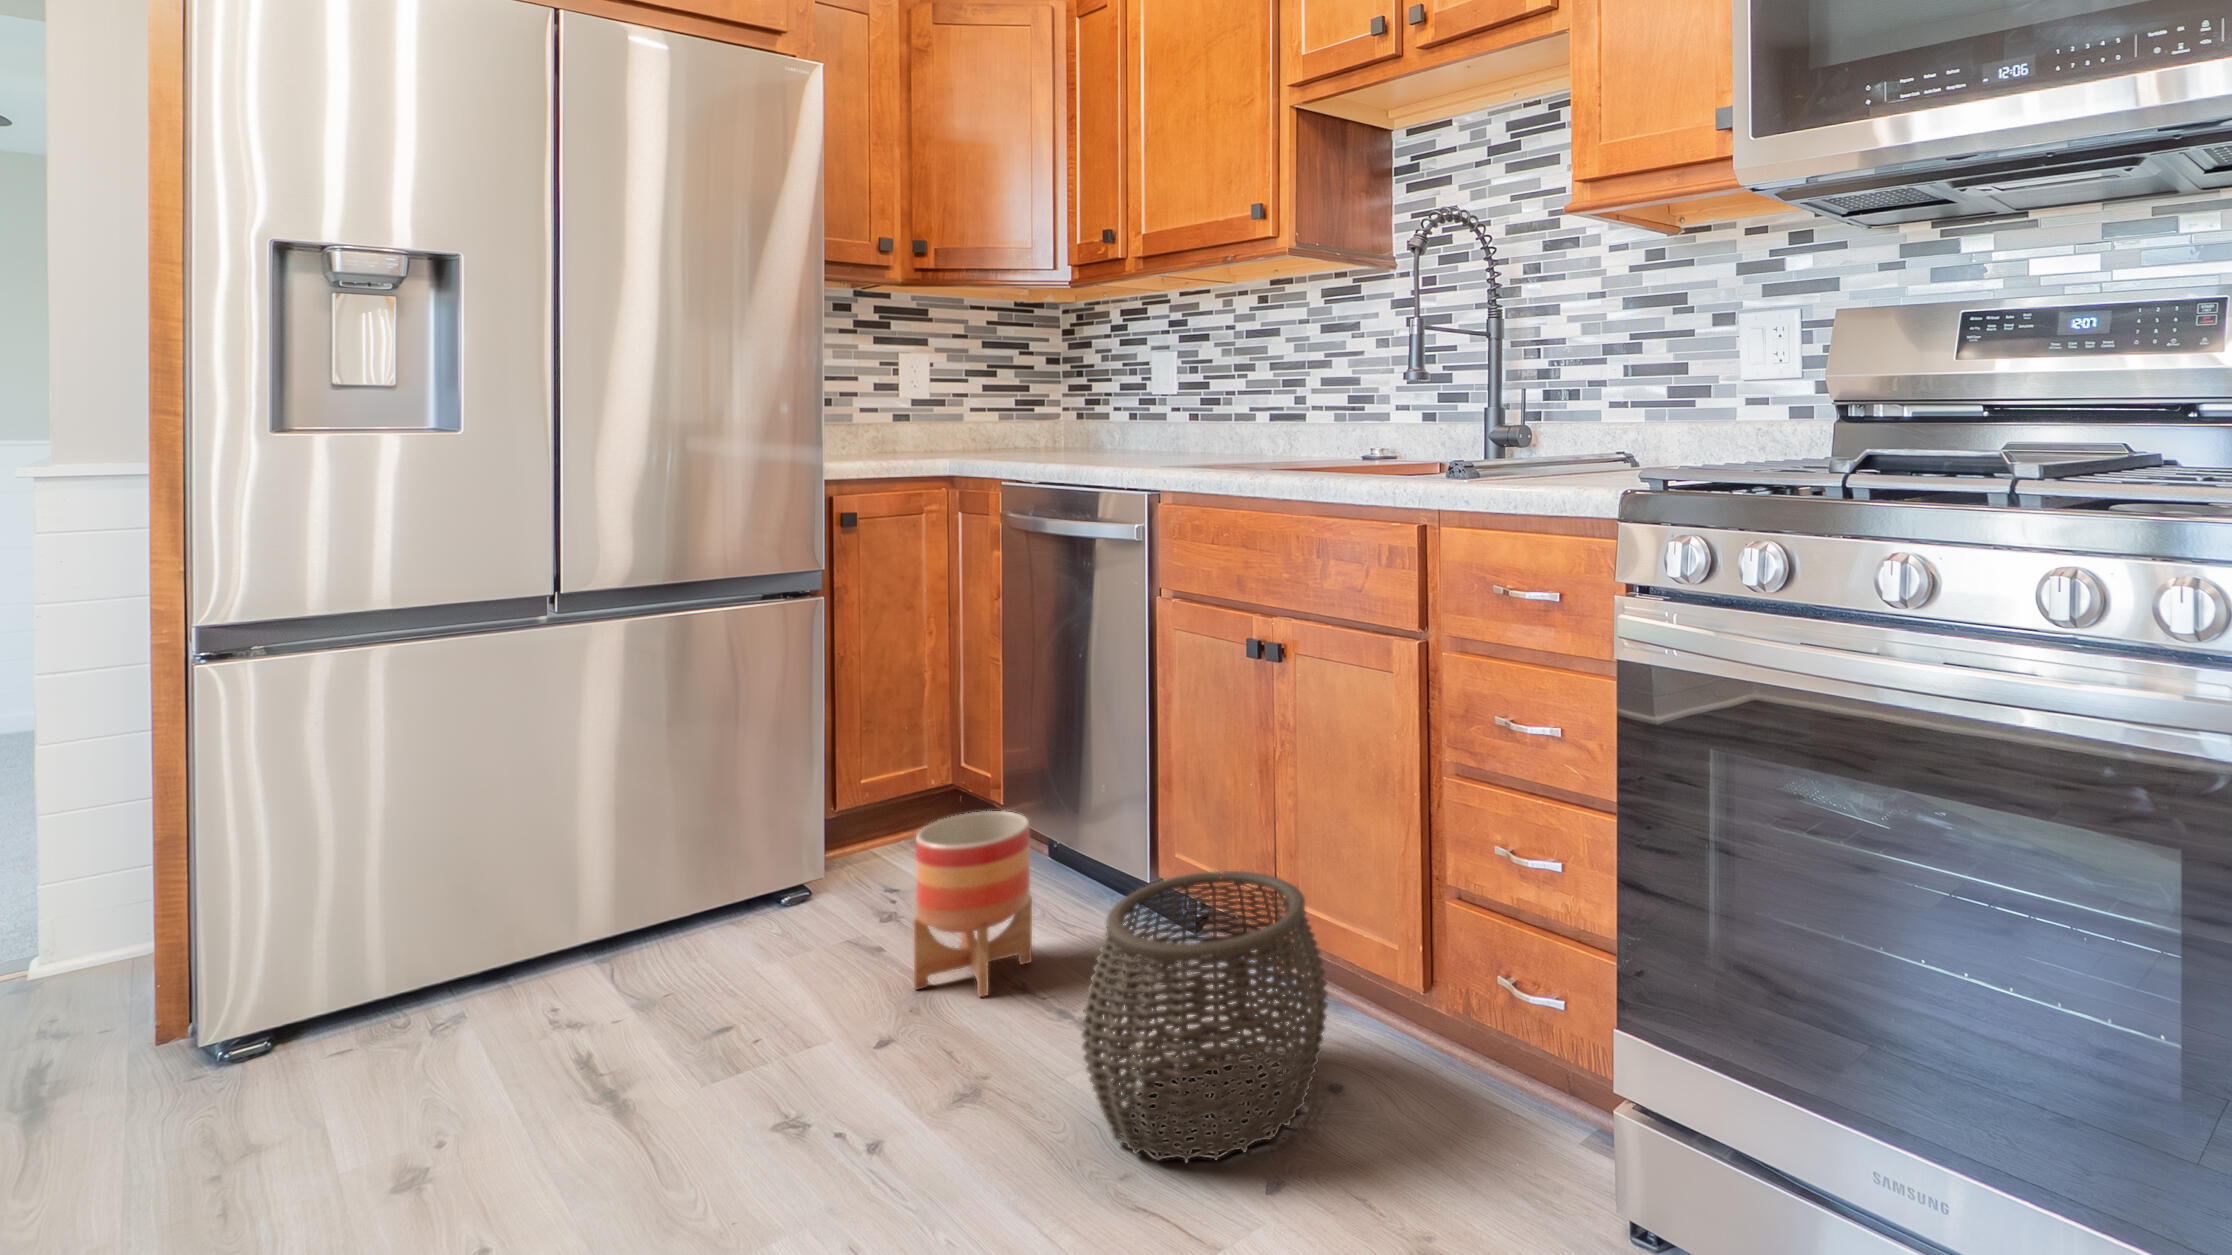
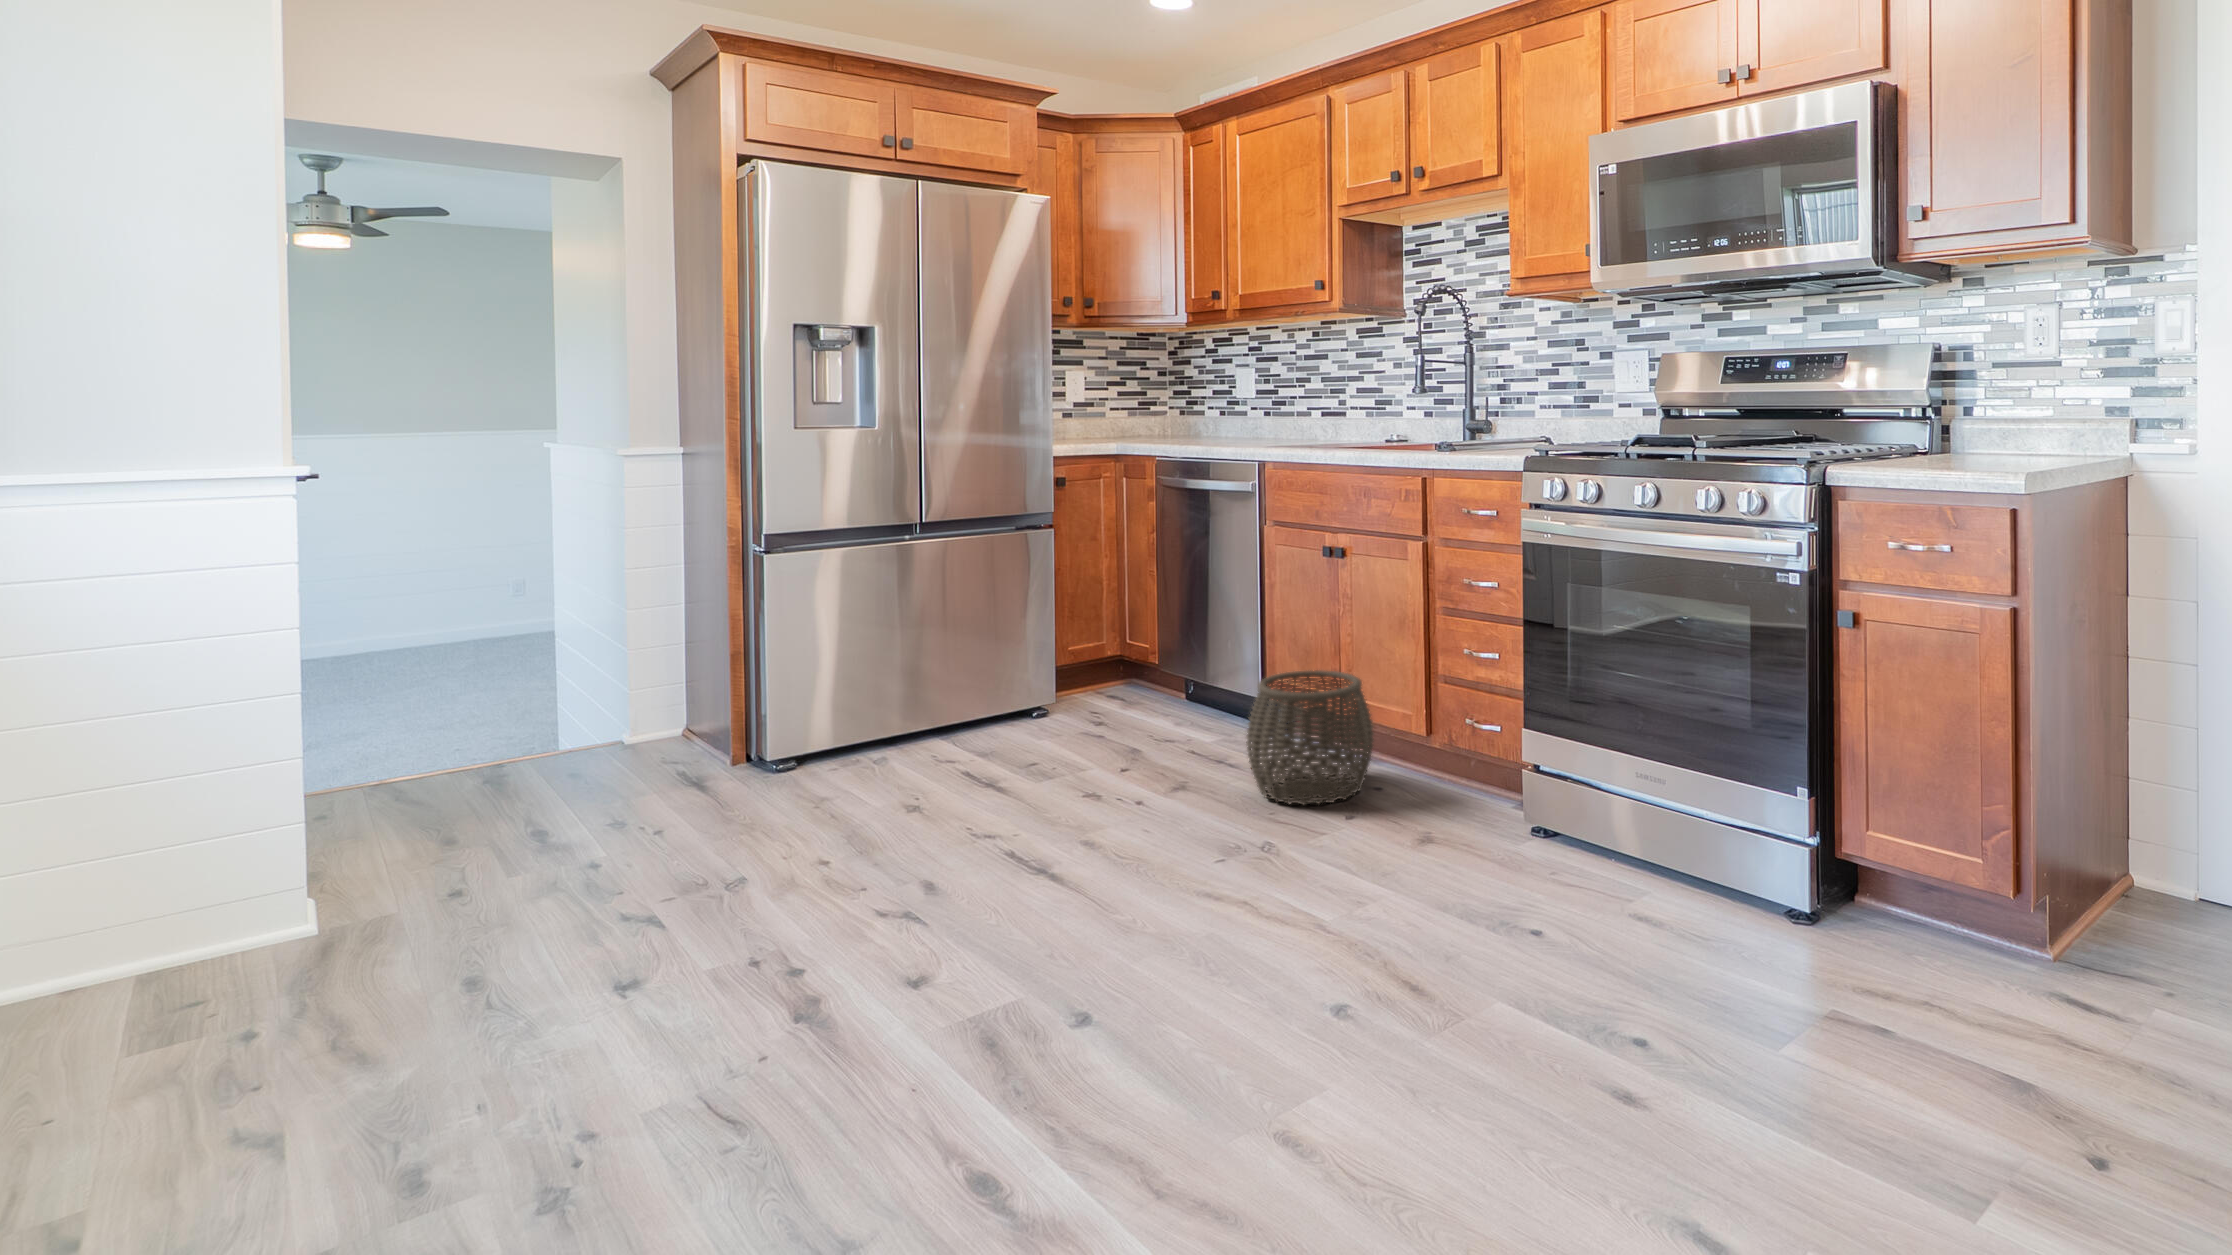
planter: present [913,811,1032,997] -> none [1132,652,1195,752]

